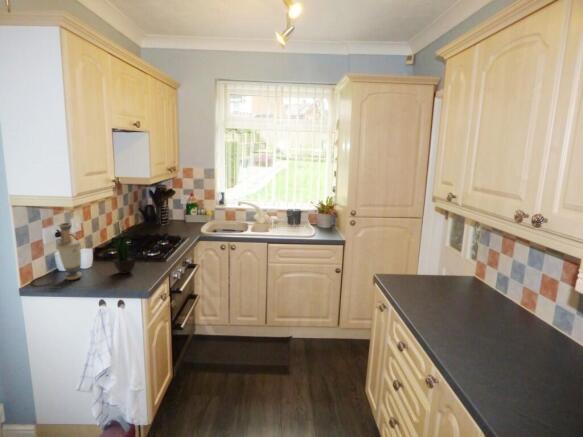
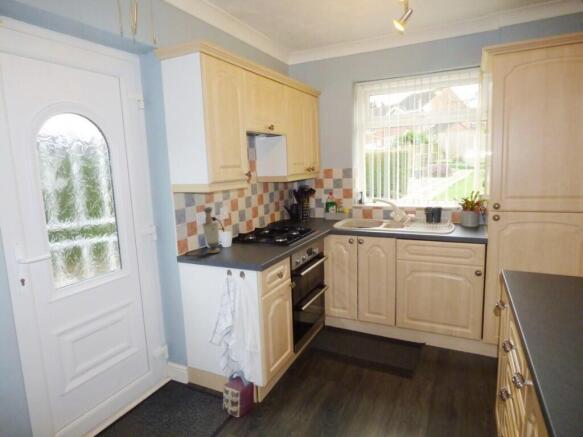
potted plant: present [106,222,135,274] -> none [234,194,263,252]

